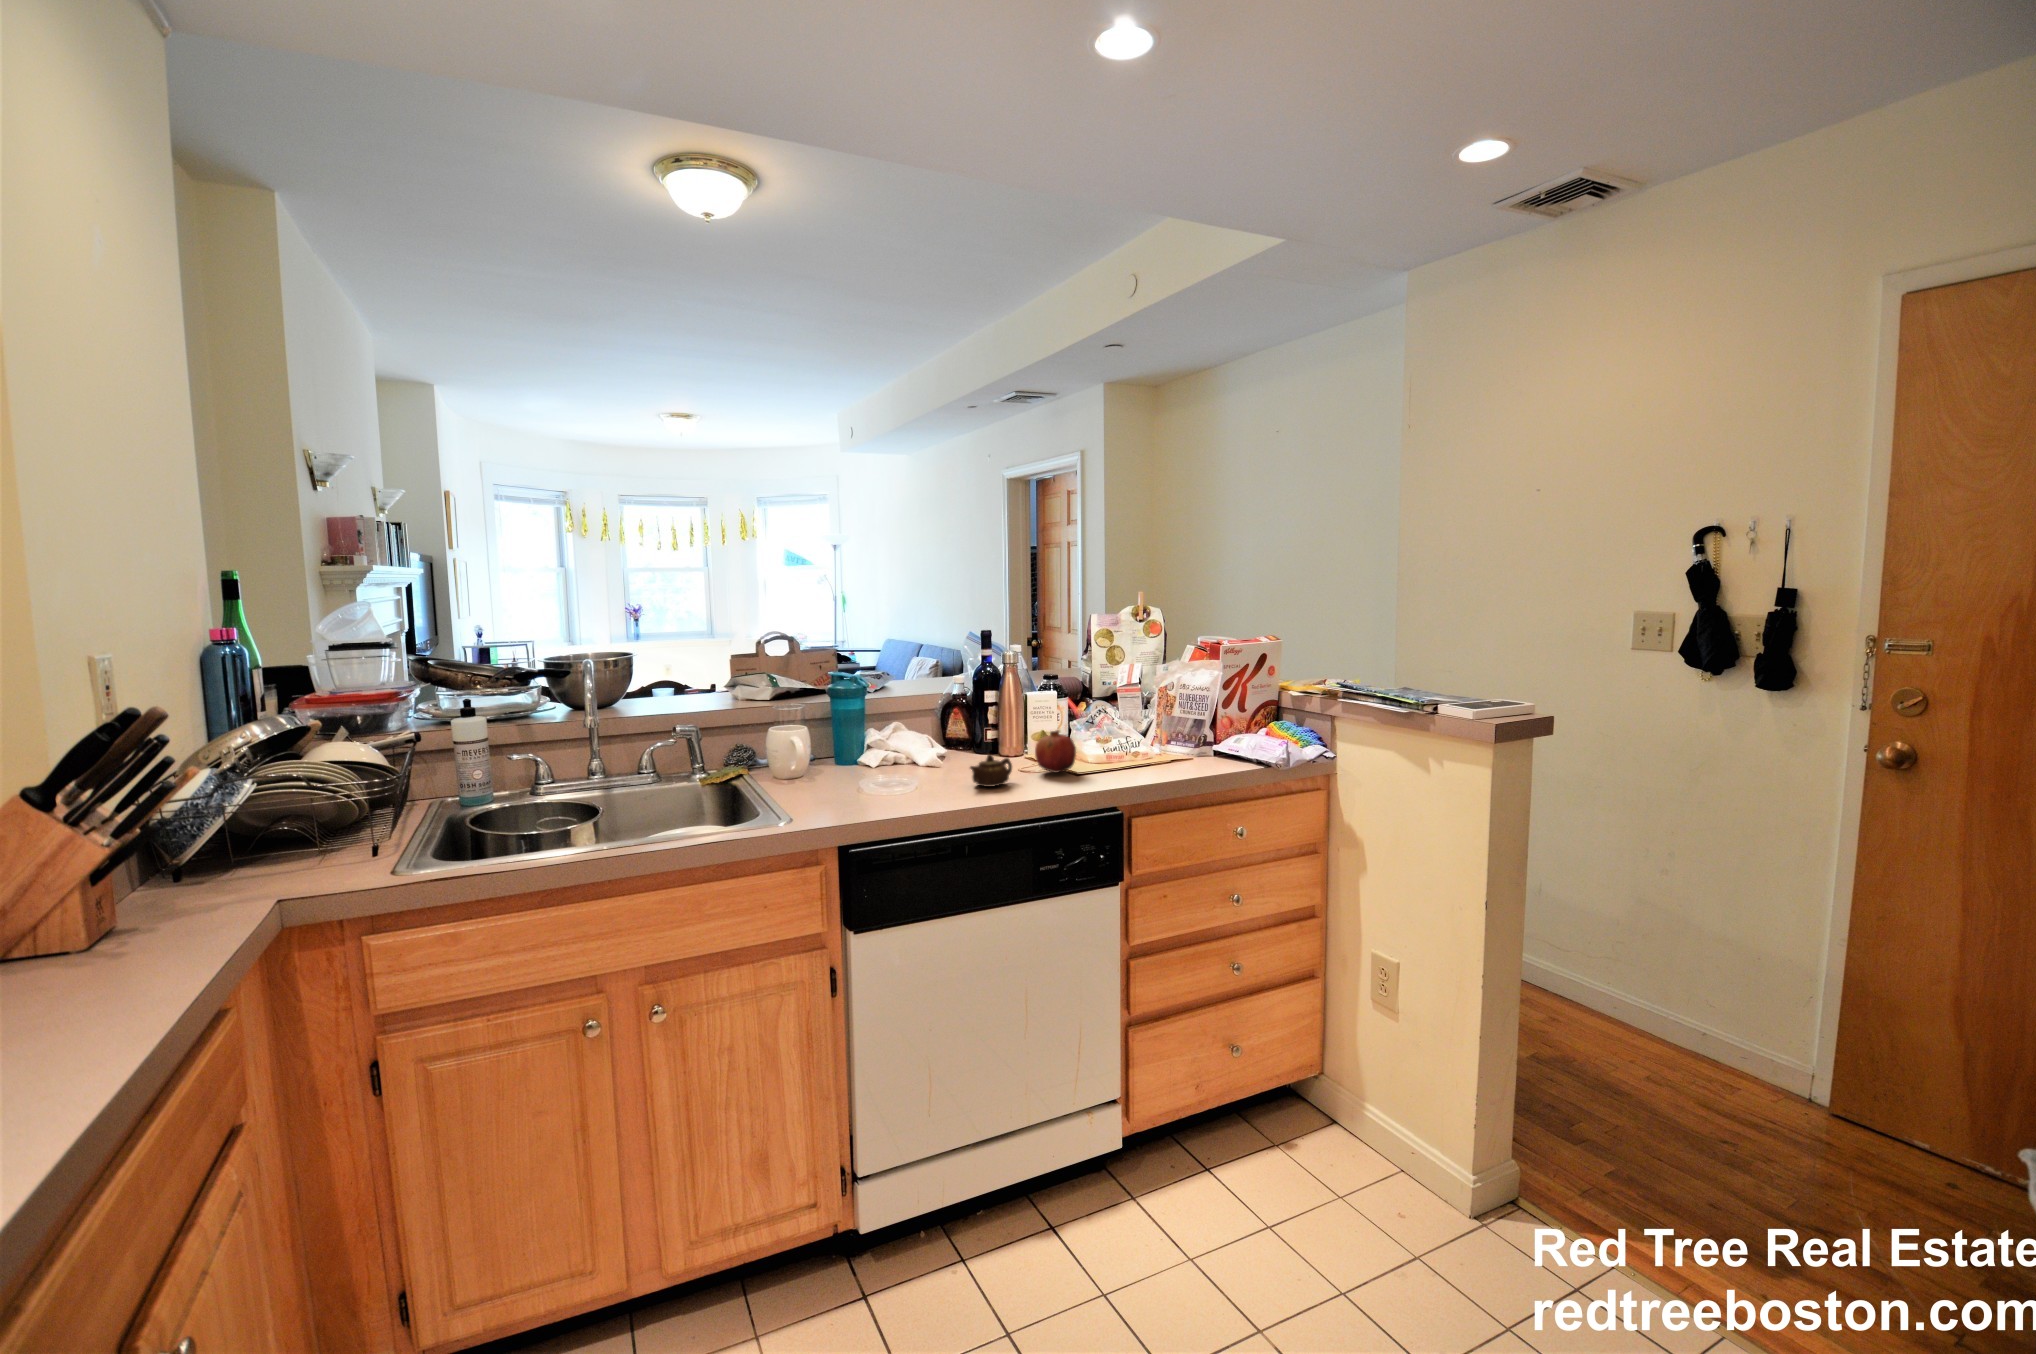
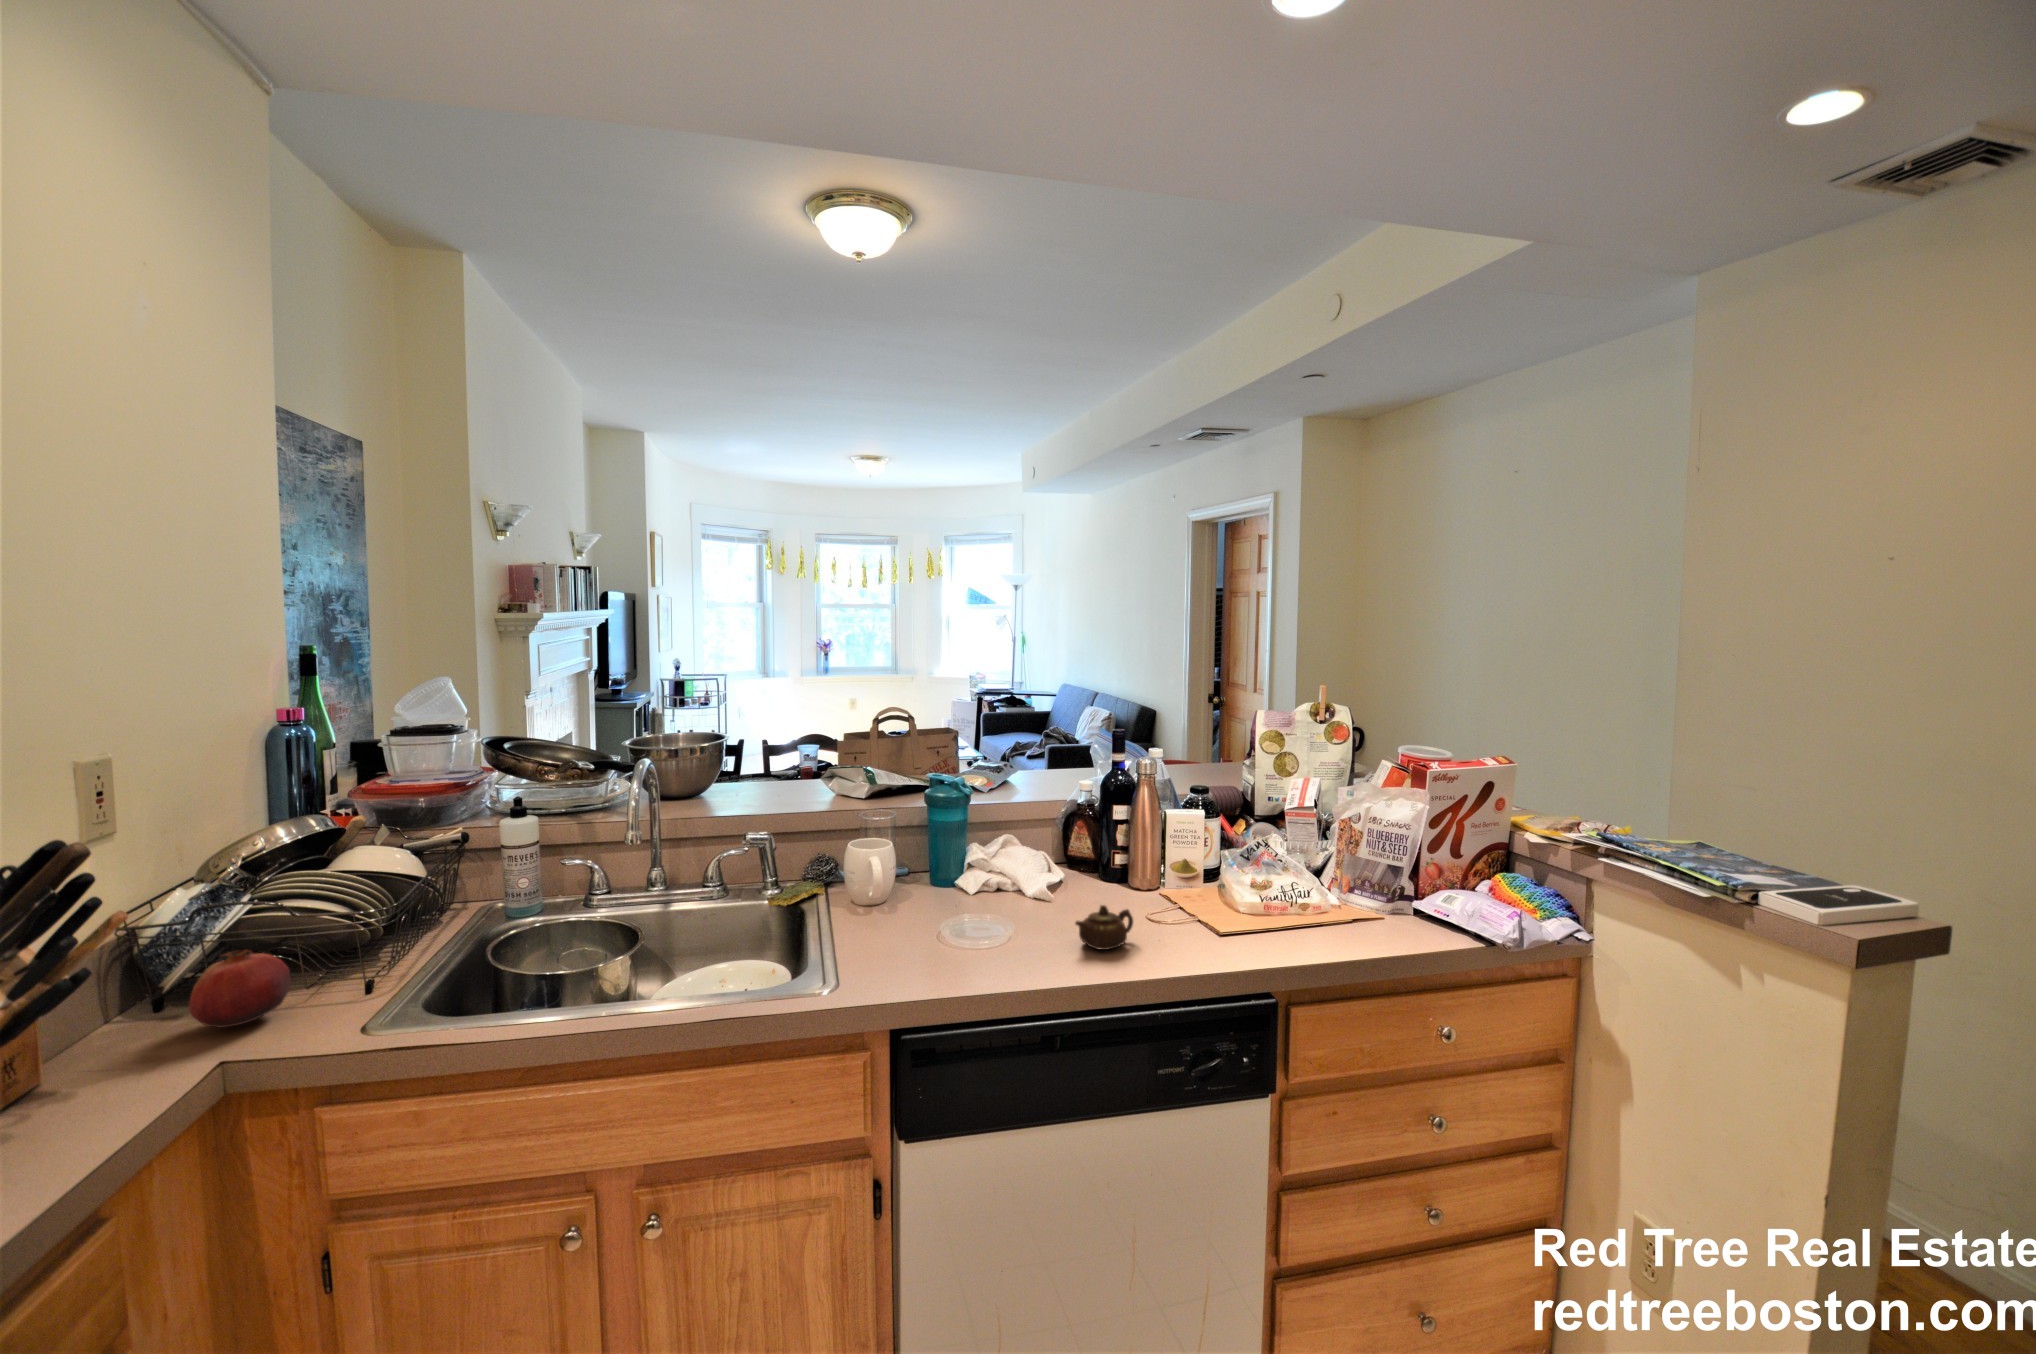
fruit: present [1035,730,1076,773] -> present [189,950,291,1027]

